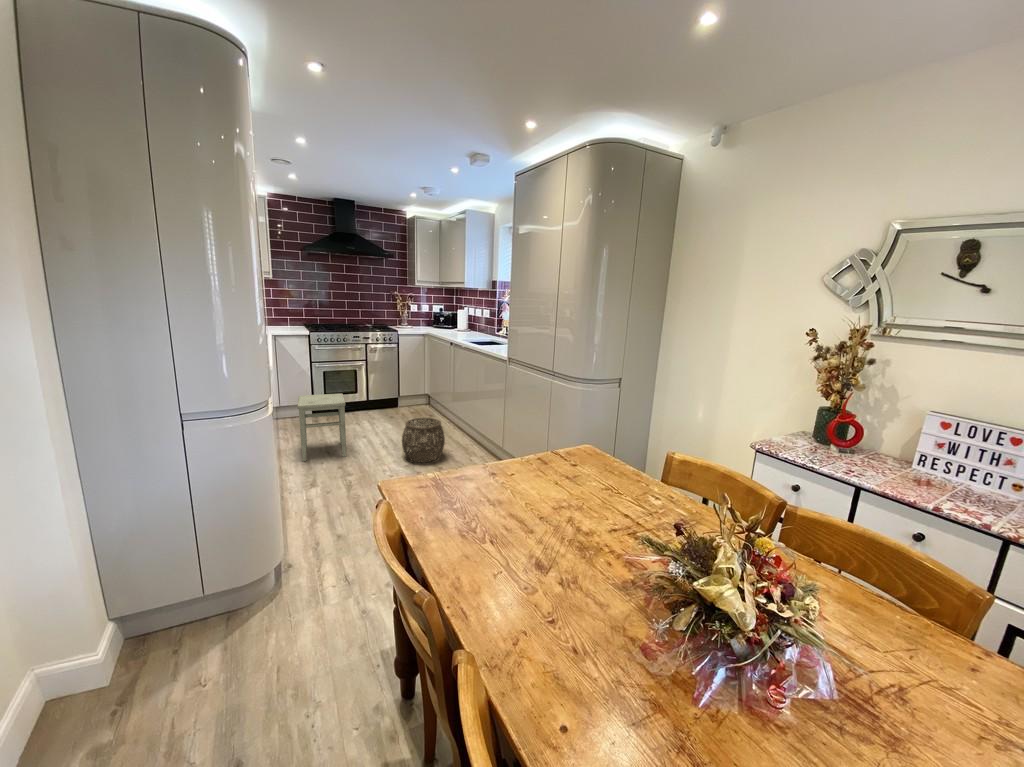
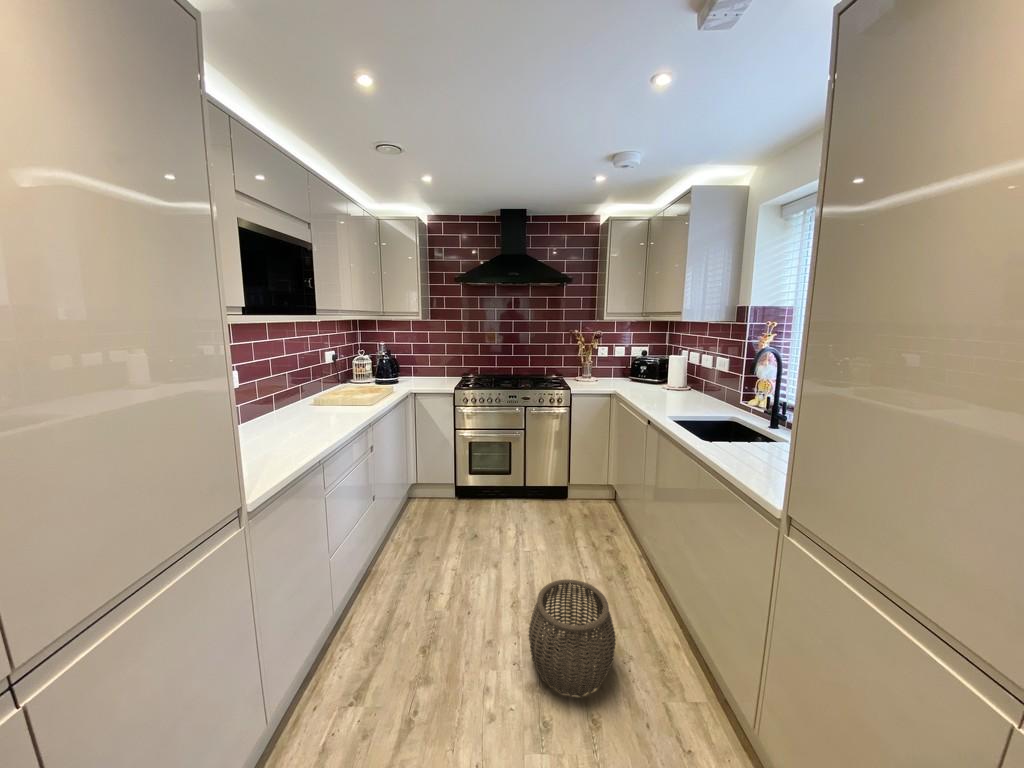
stool: present [297,393,346,461] -> none [373,498,460,619]

